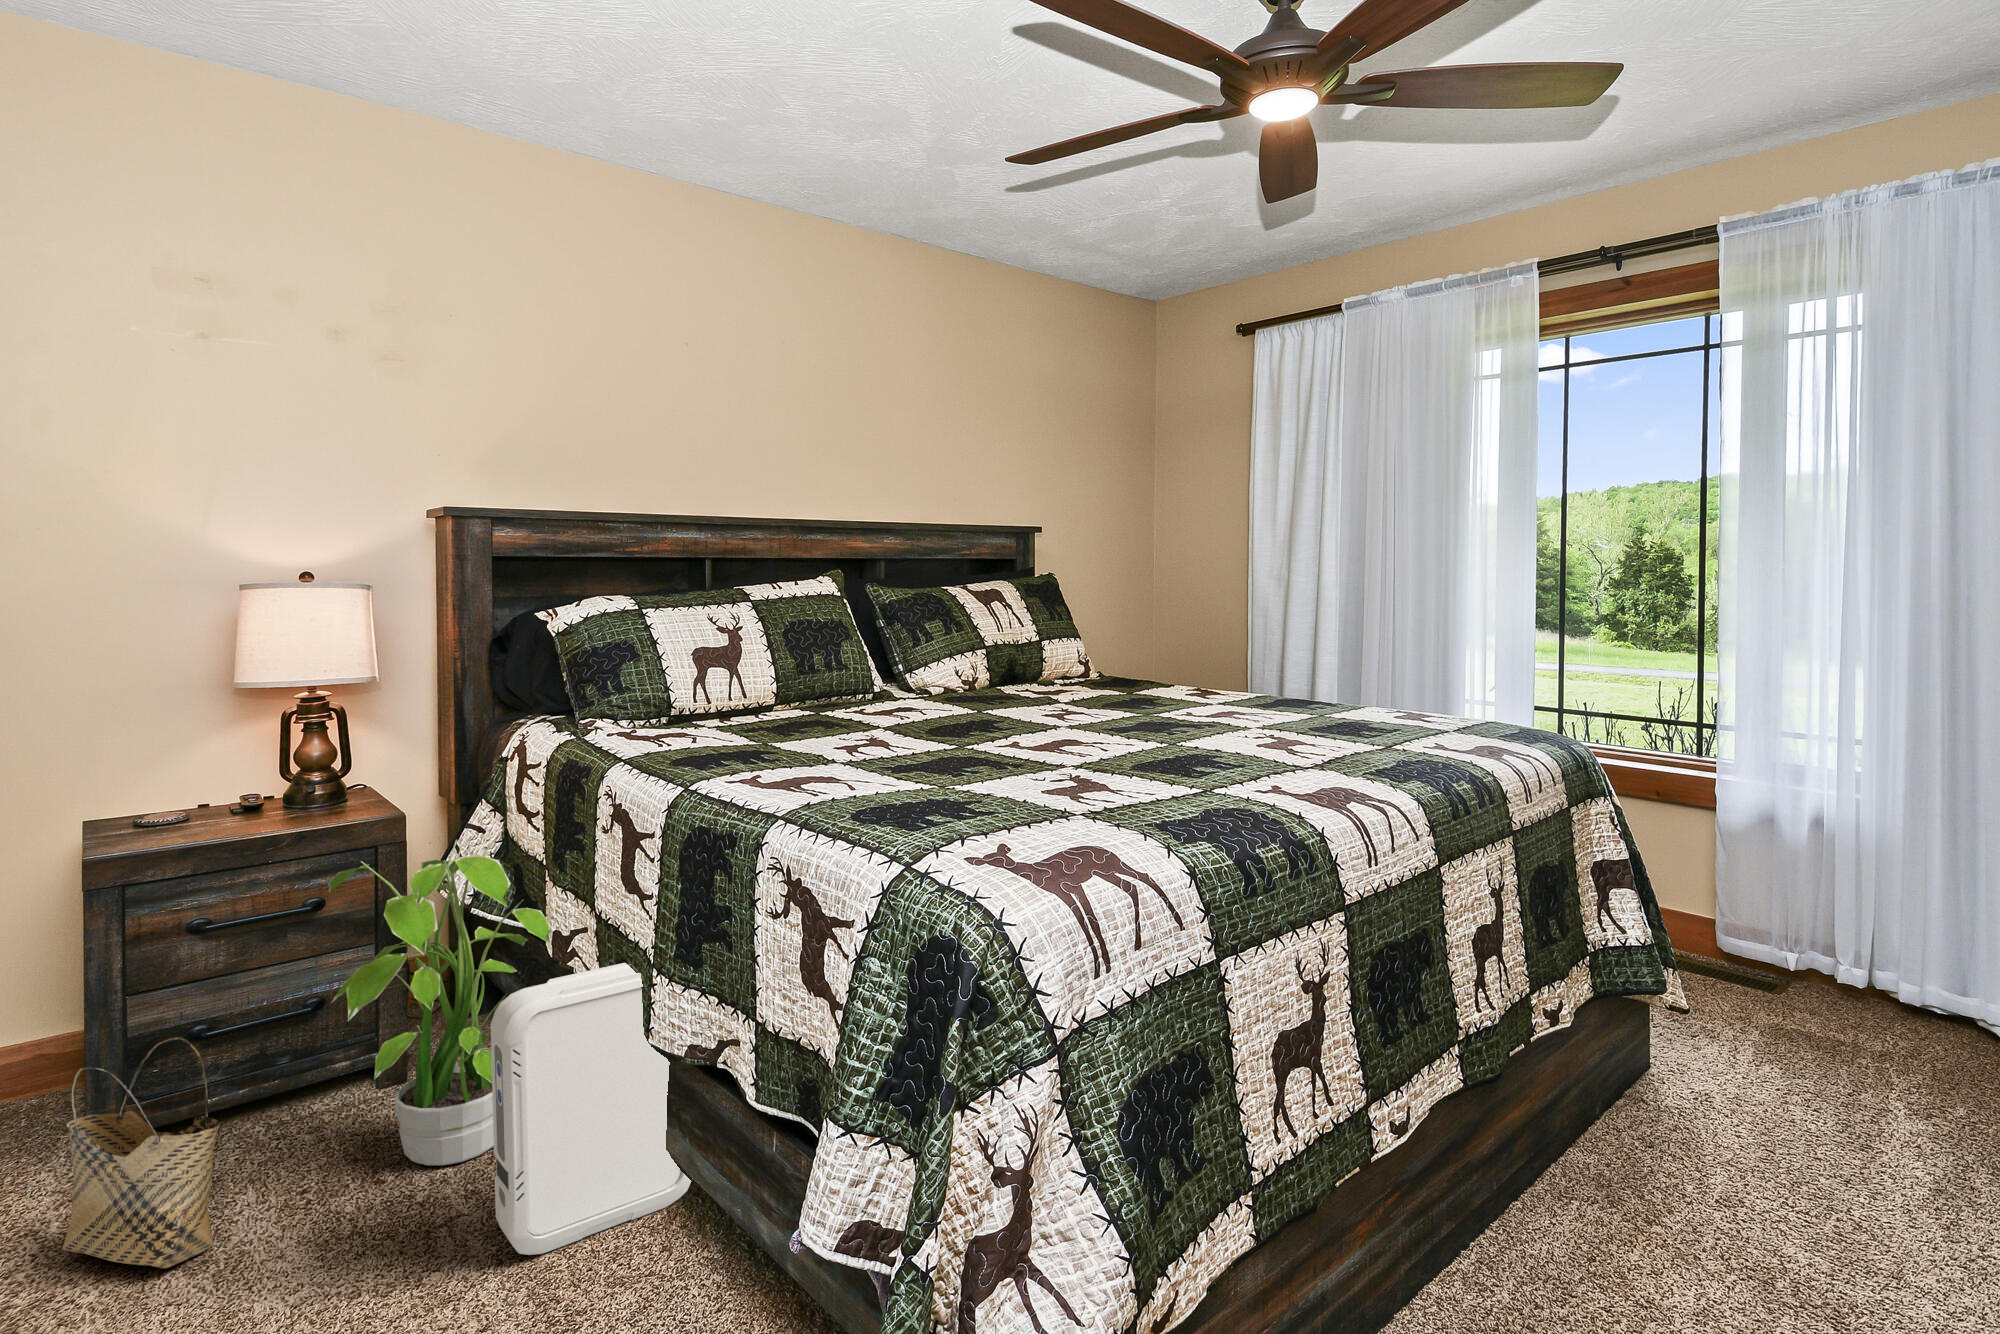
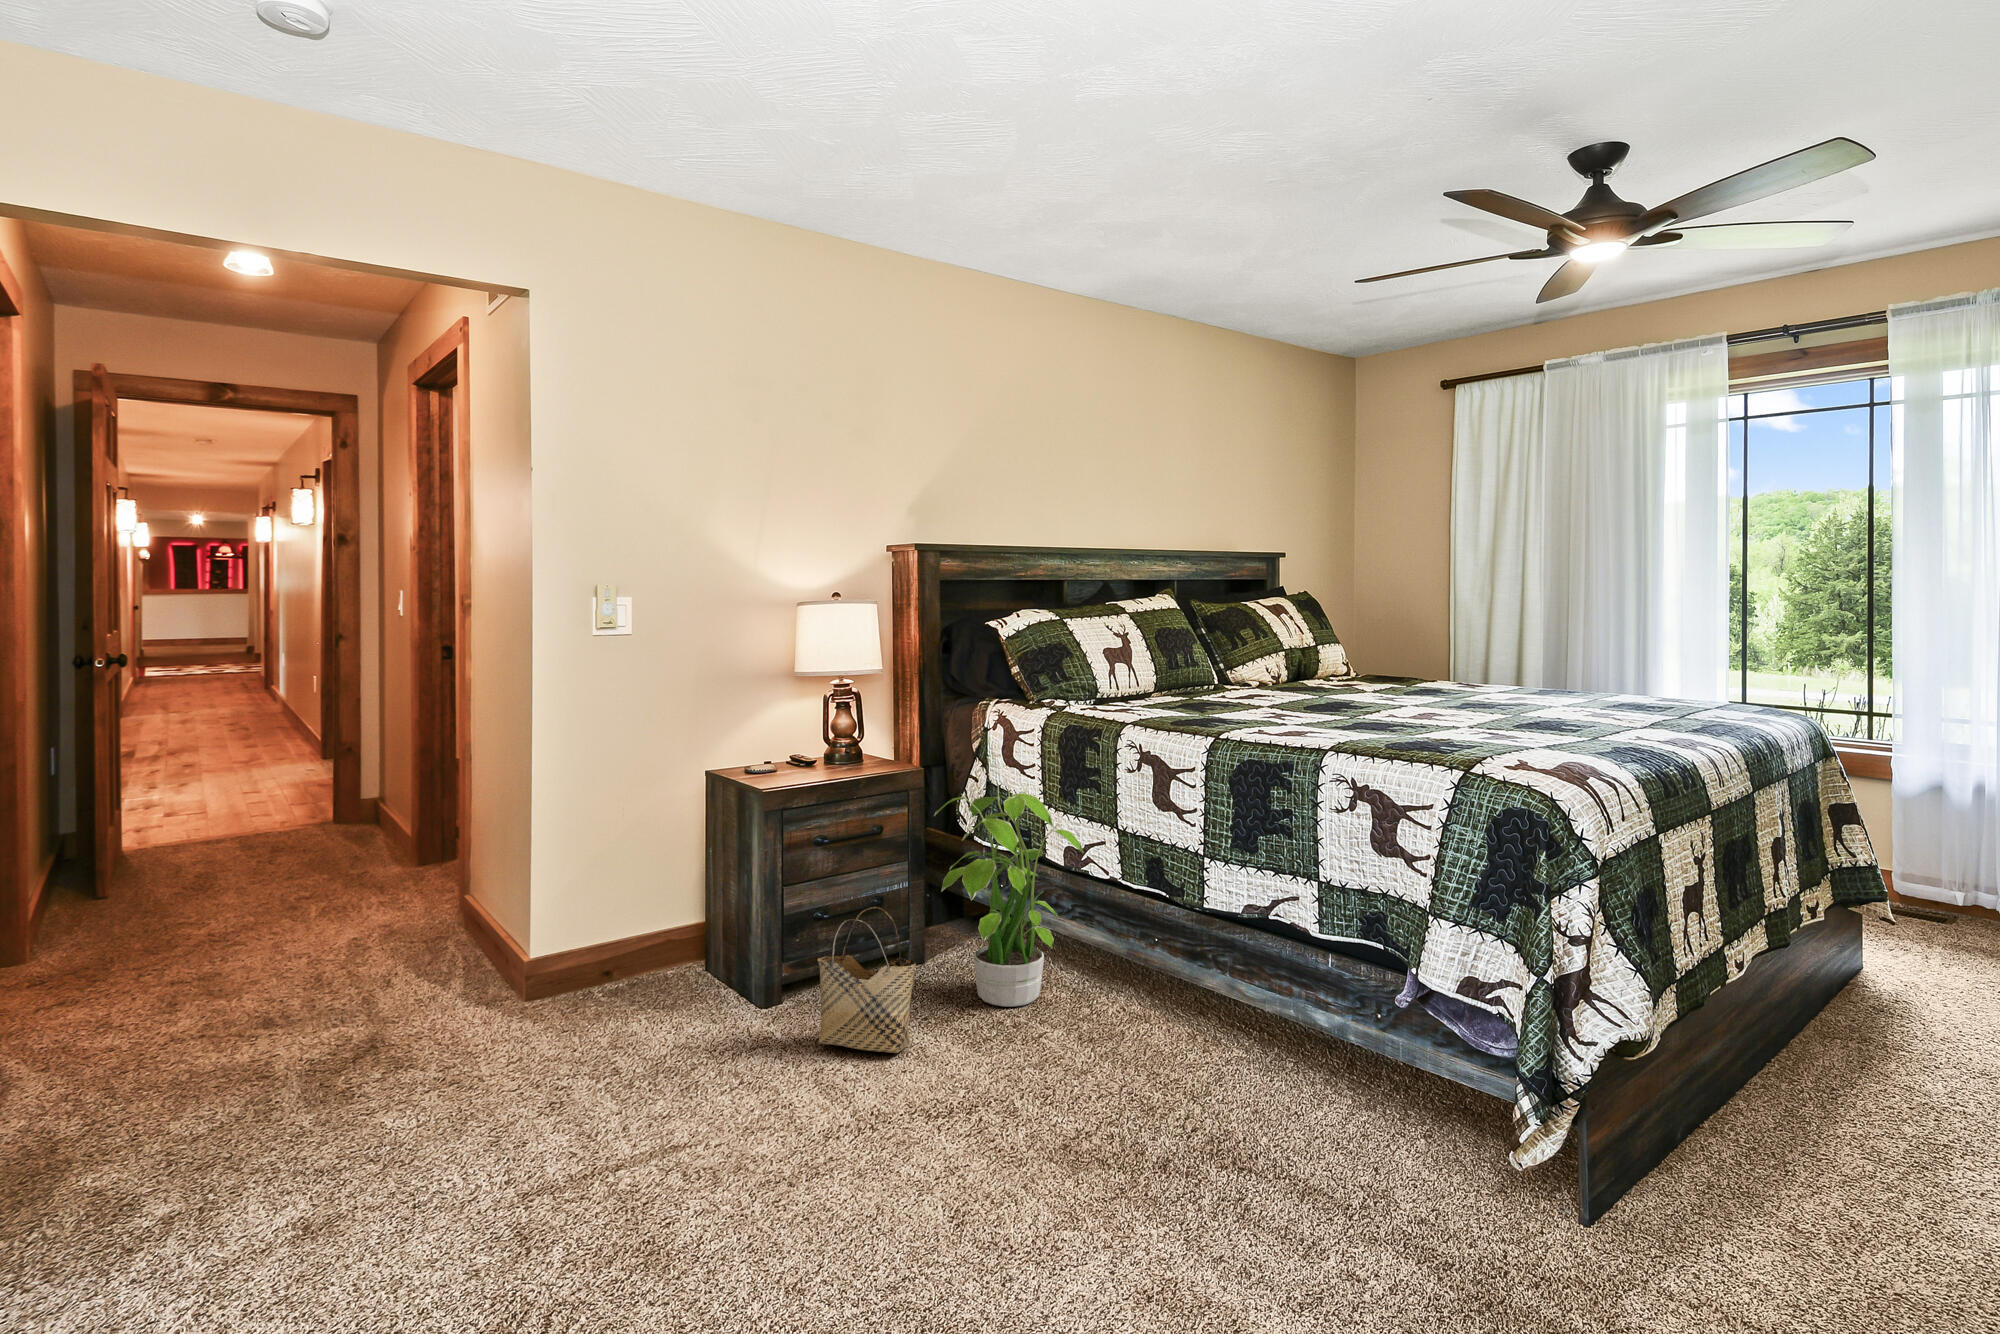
air purifier: present [491,963,691,1255] -> none [1097,861,1207,1052]

